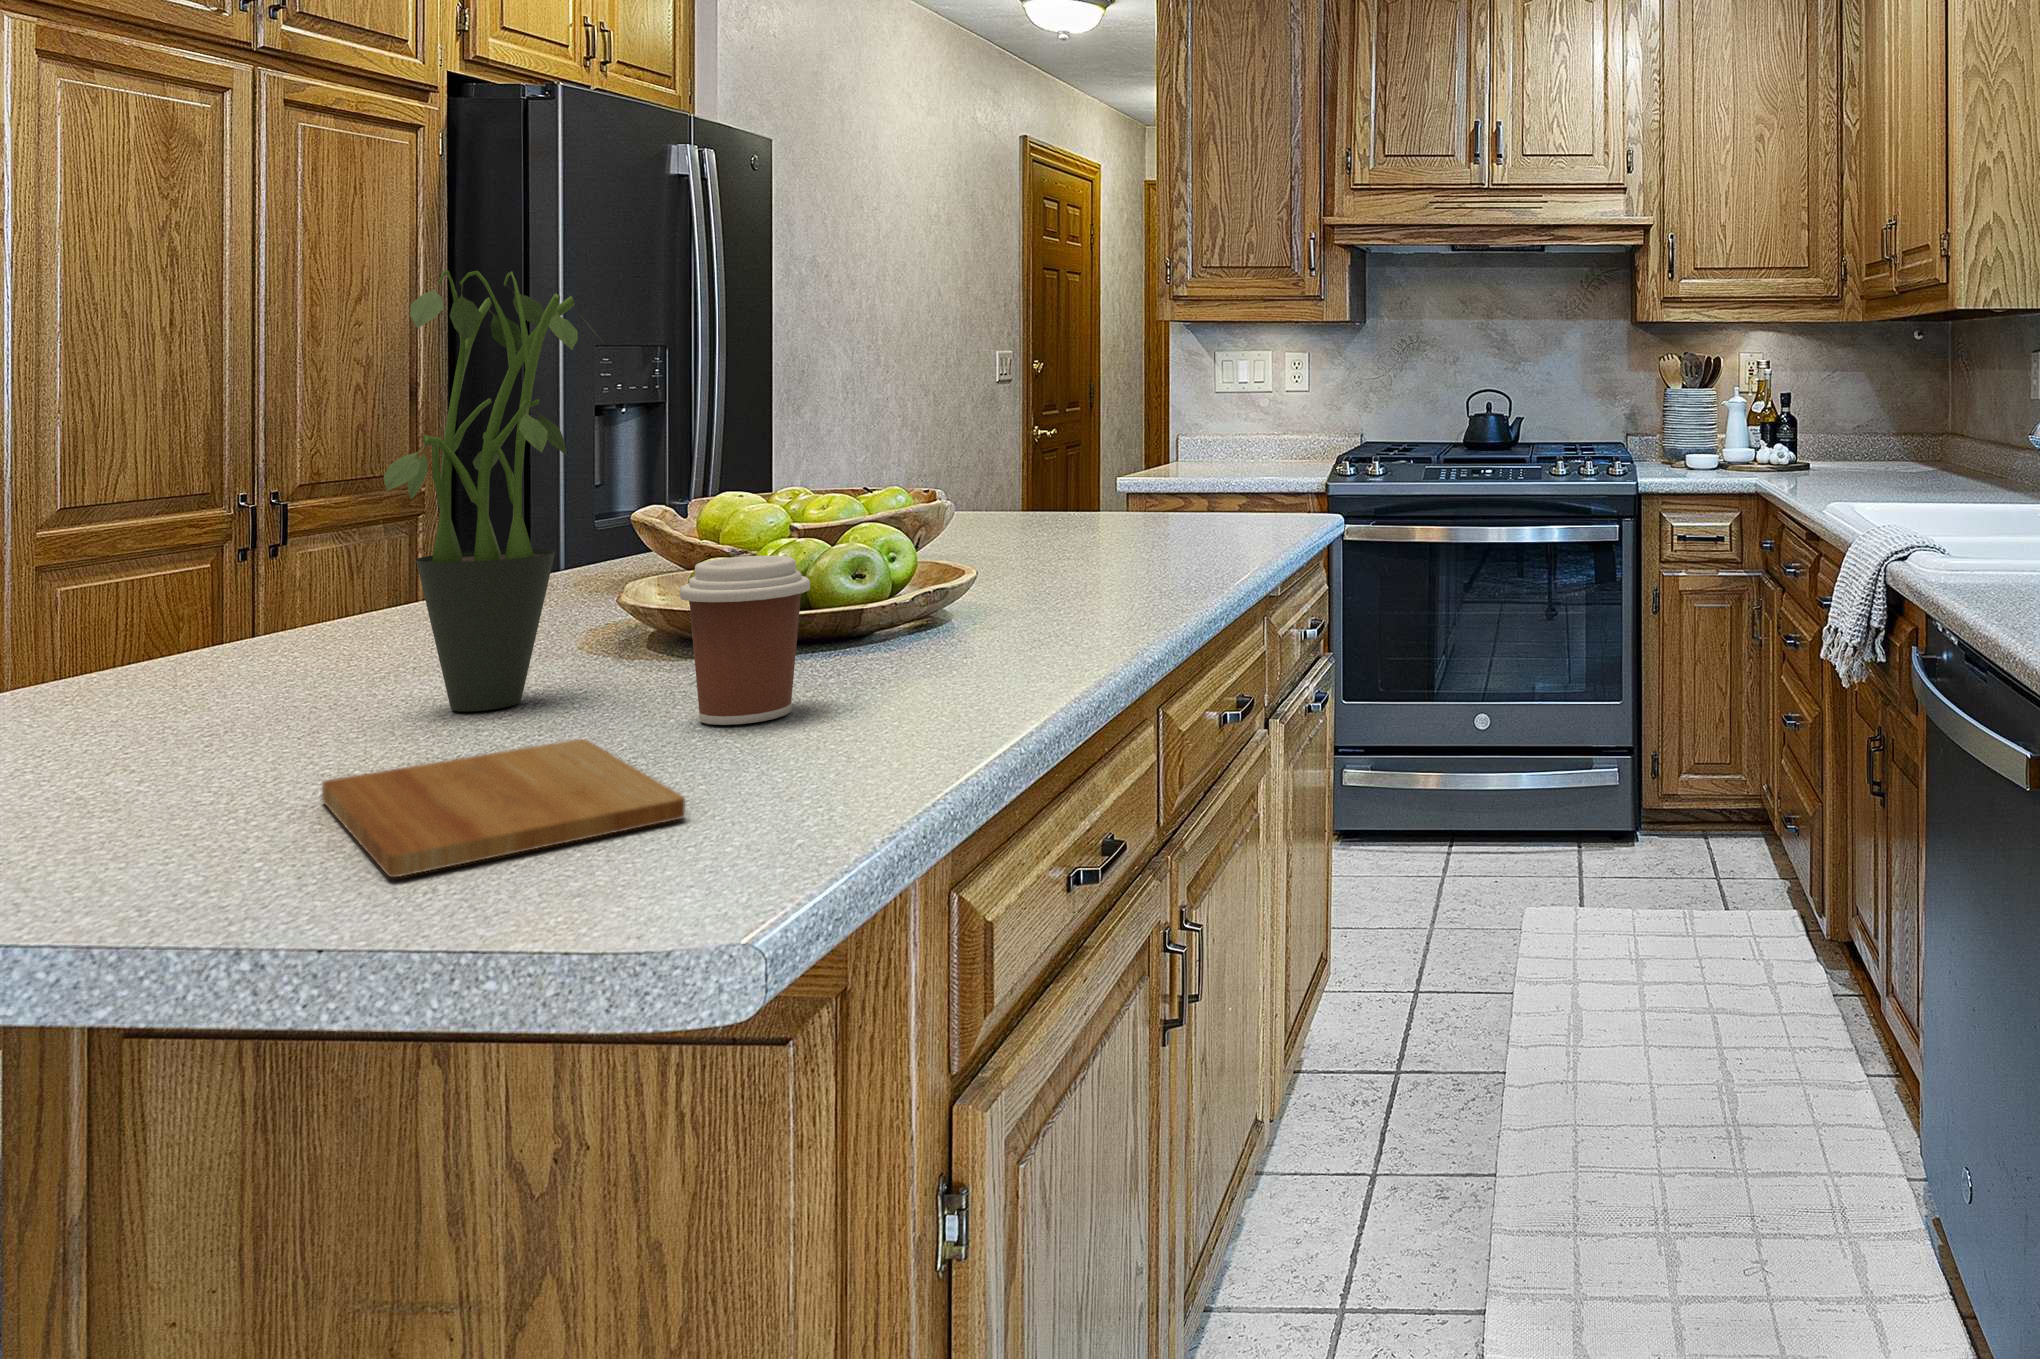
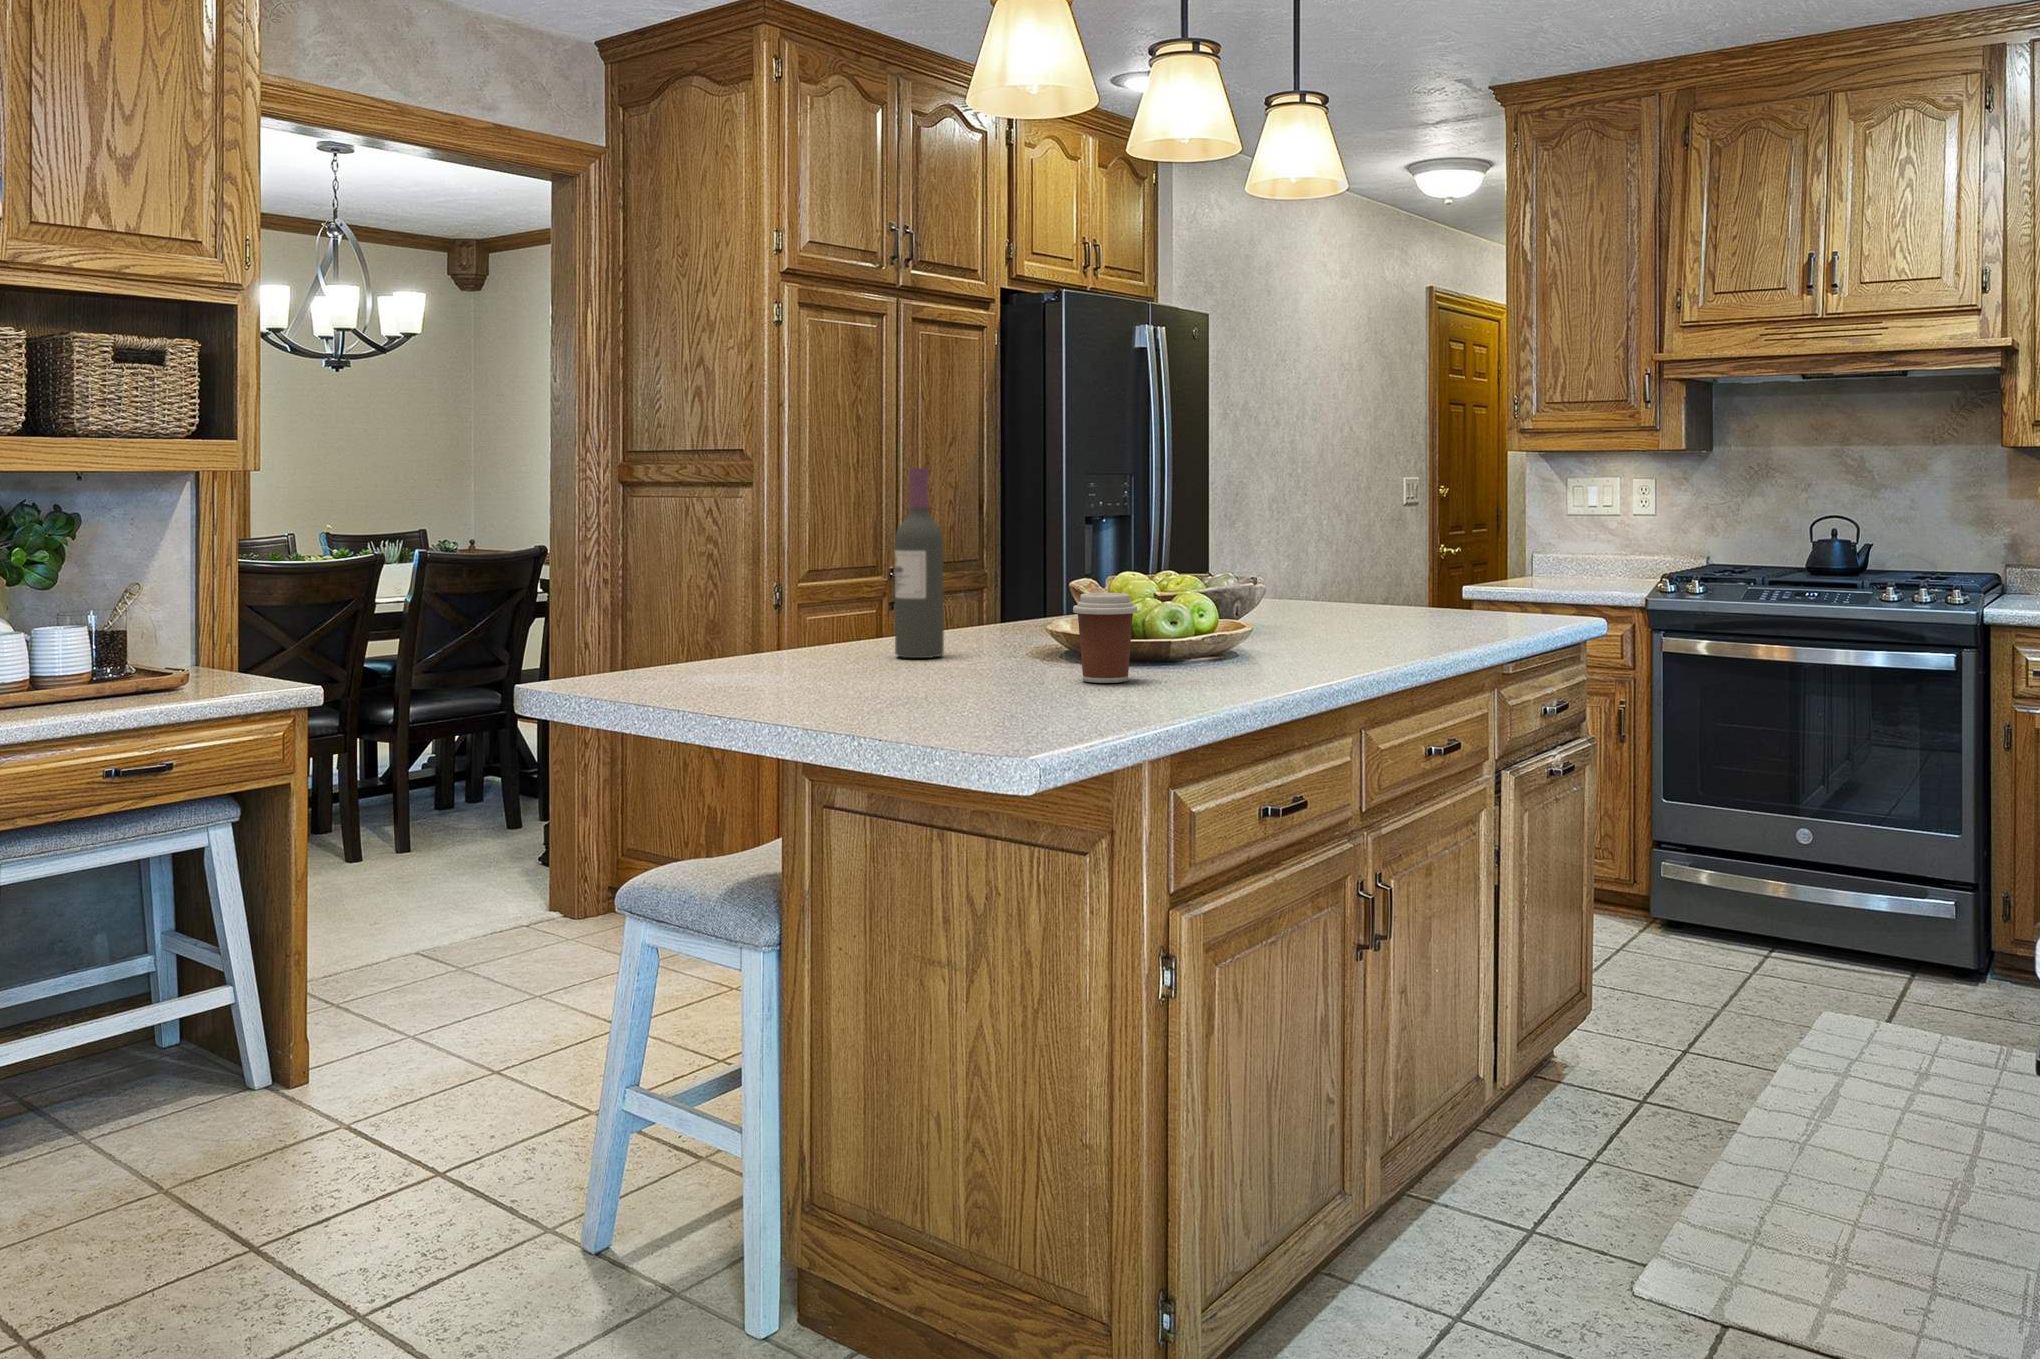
potted plant: present [384,270,578,711] -> none [945,434,1046,669]
wine bottle: none [254,333,372,698] -> present [895,468,944,658]
cutting board: present [322,739,685,877] -> none [919,678,1058,712]

